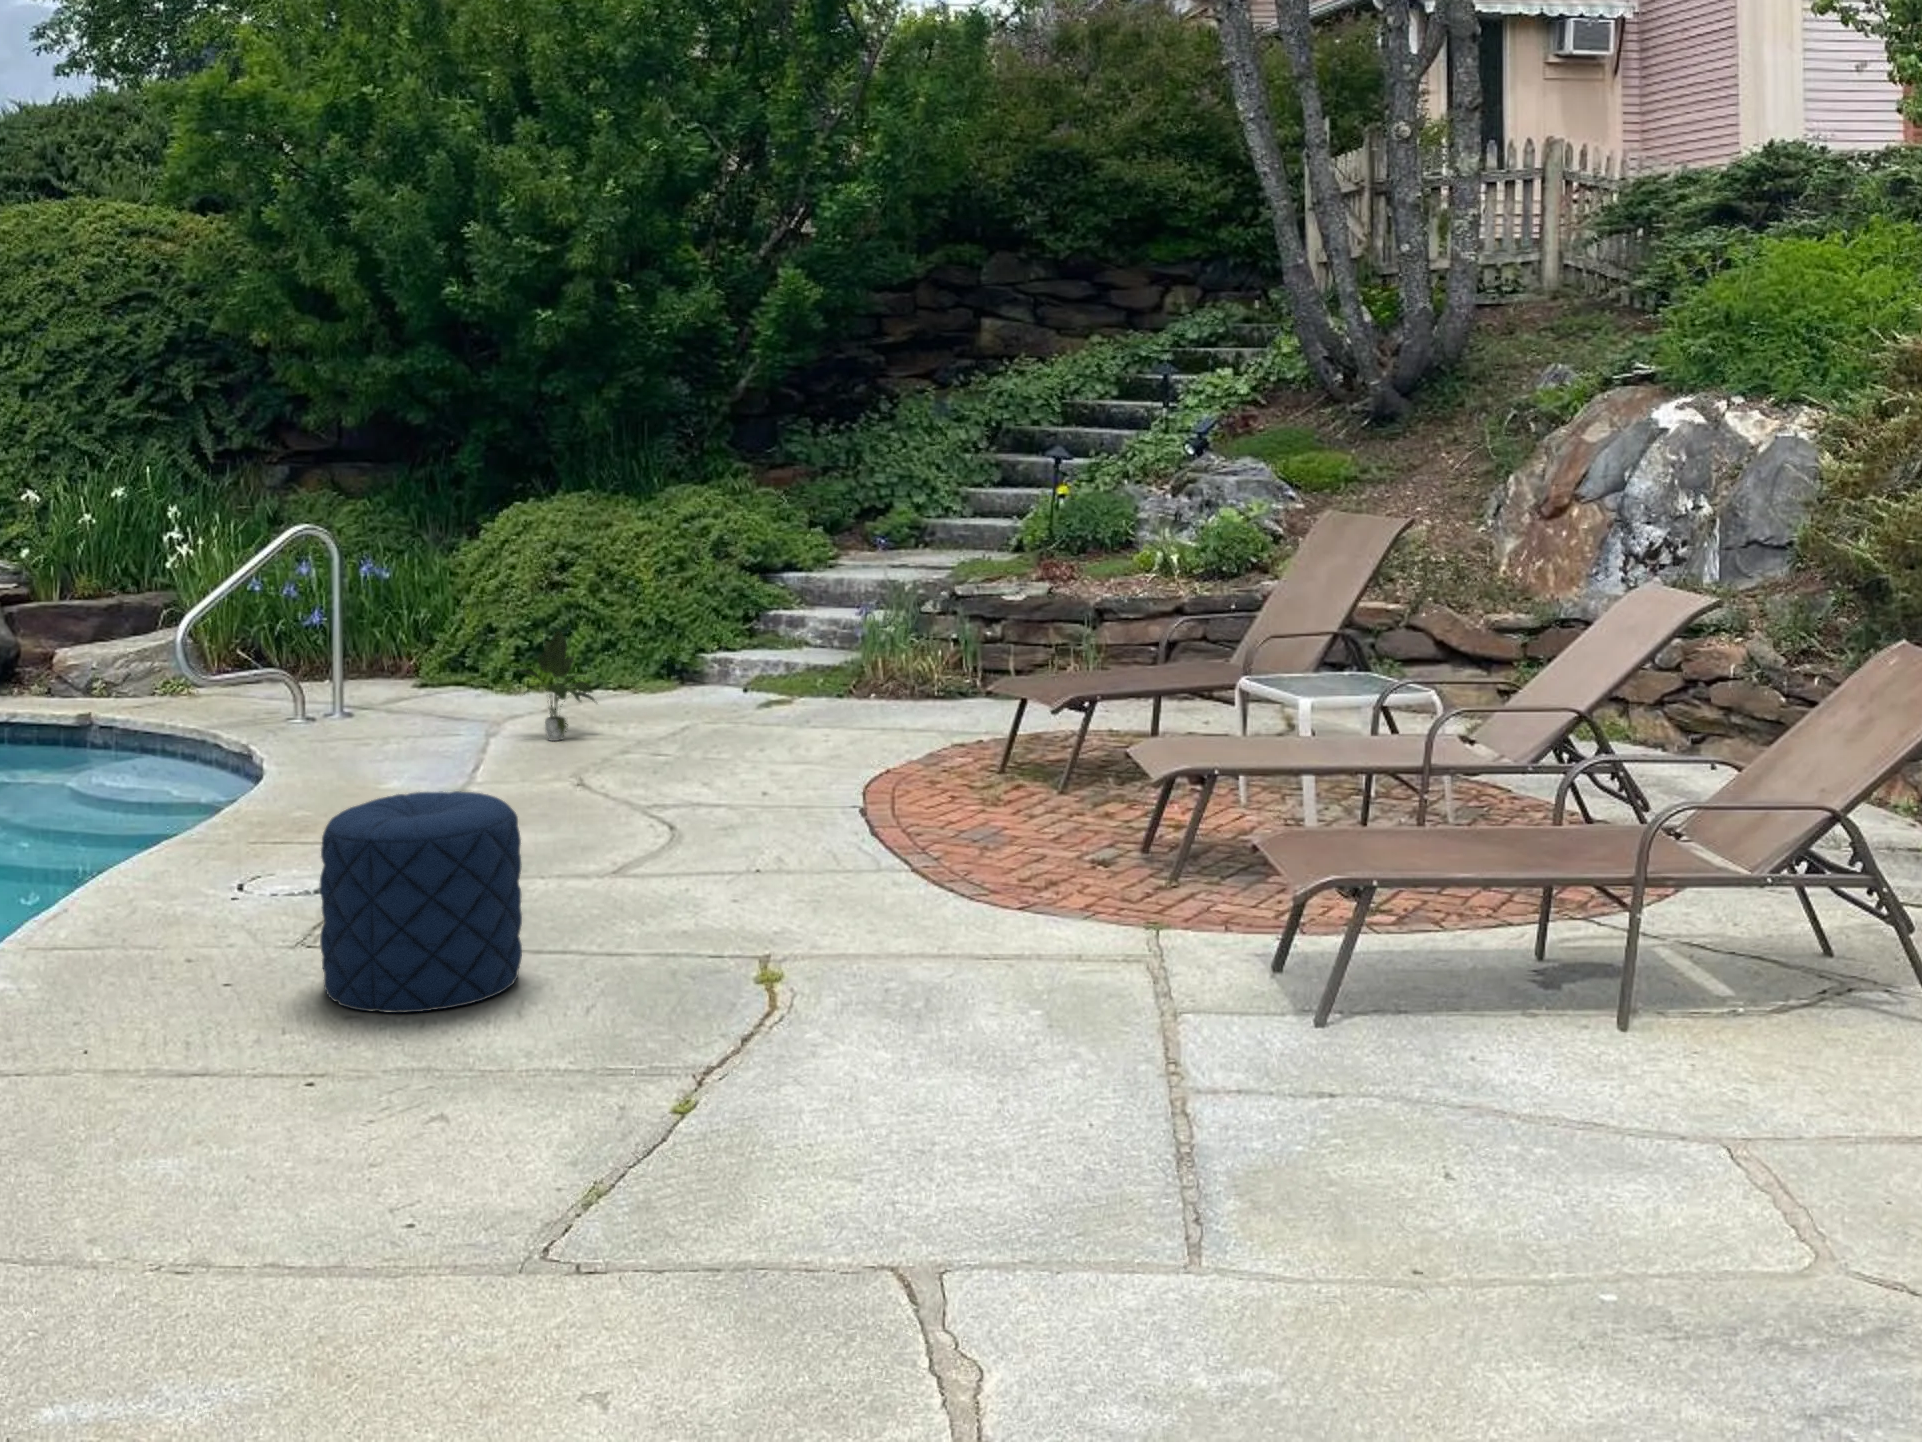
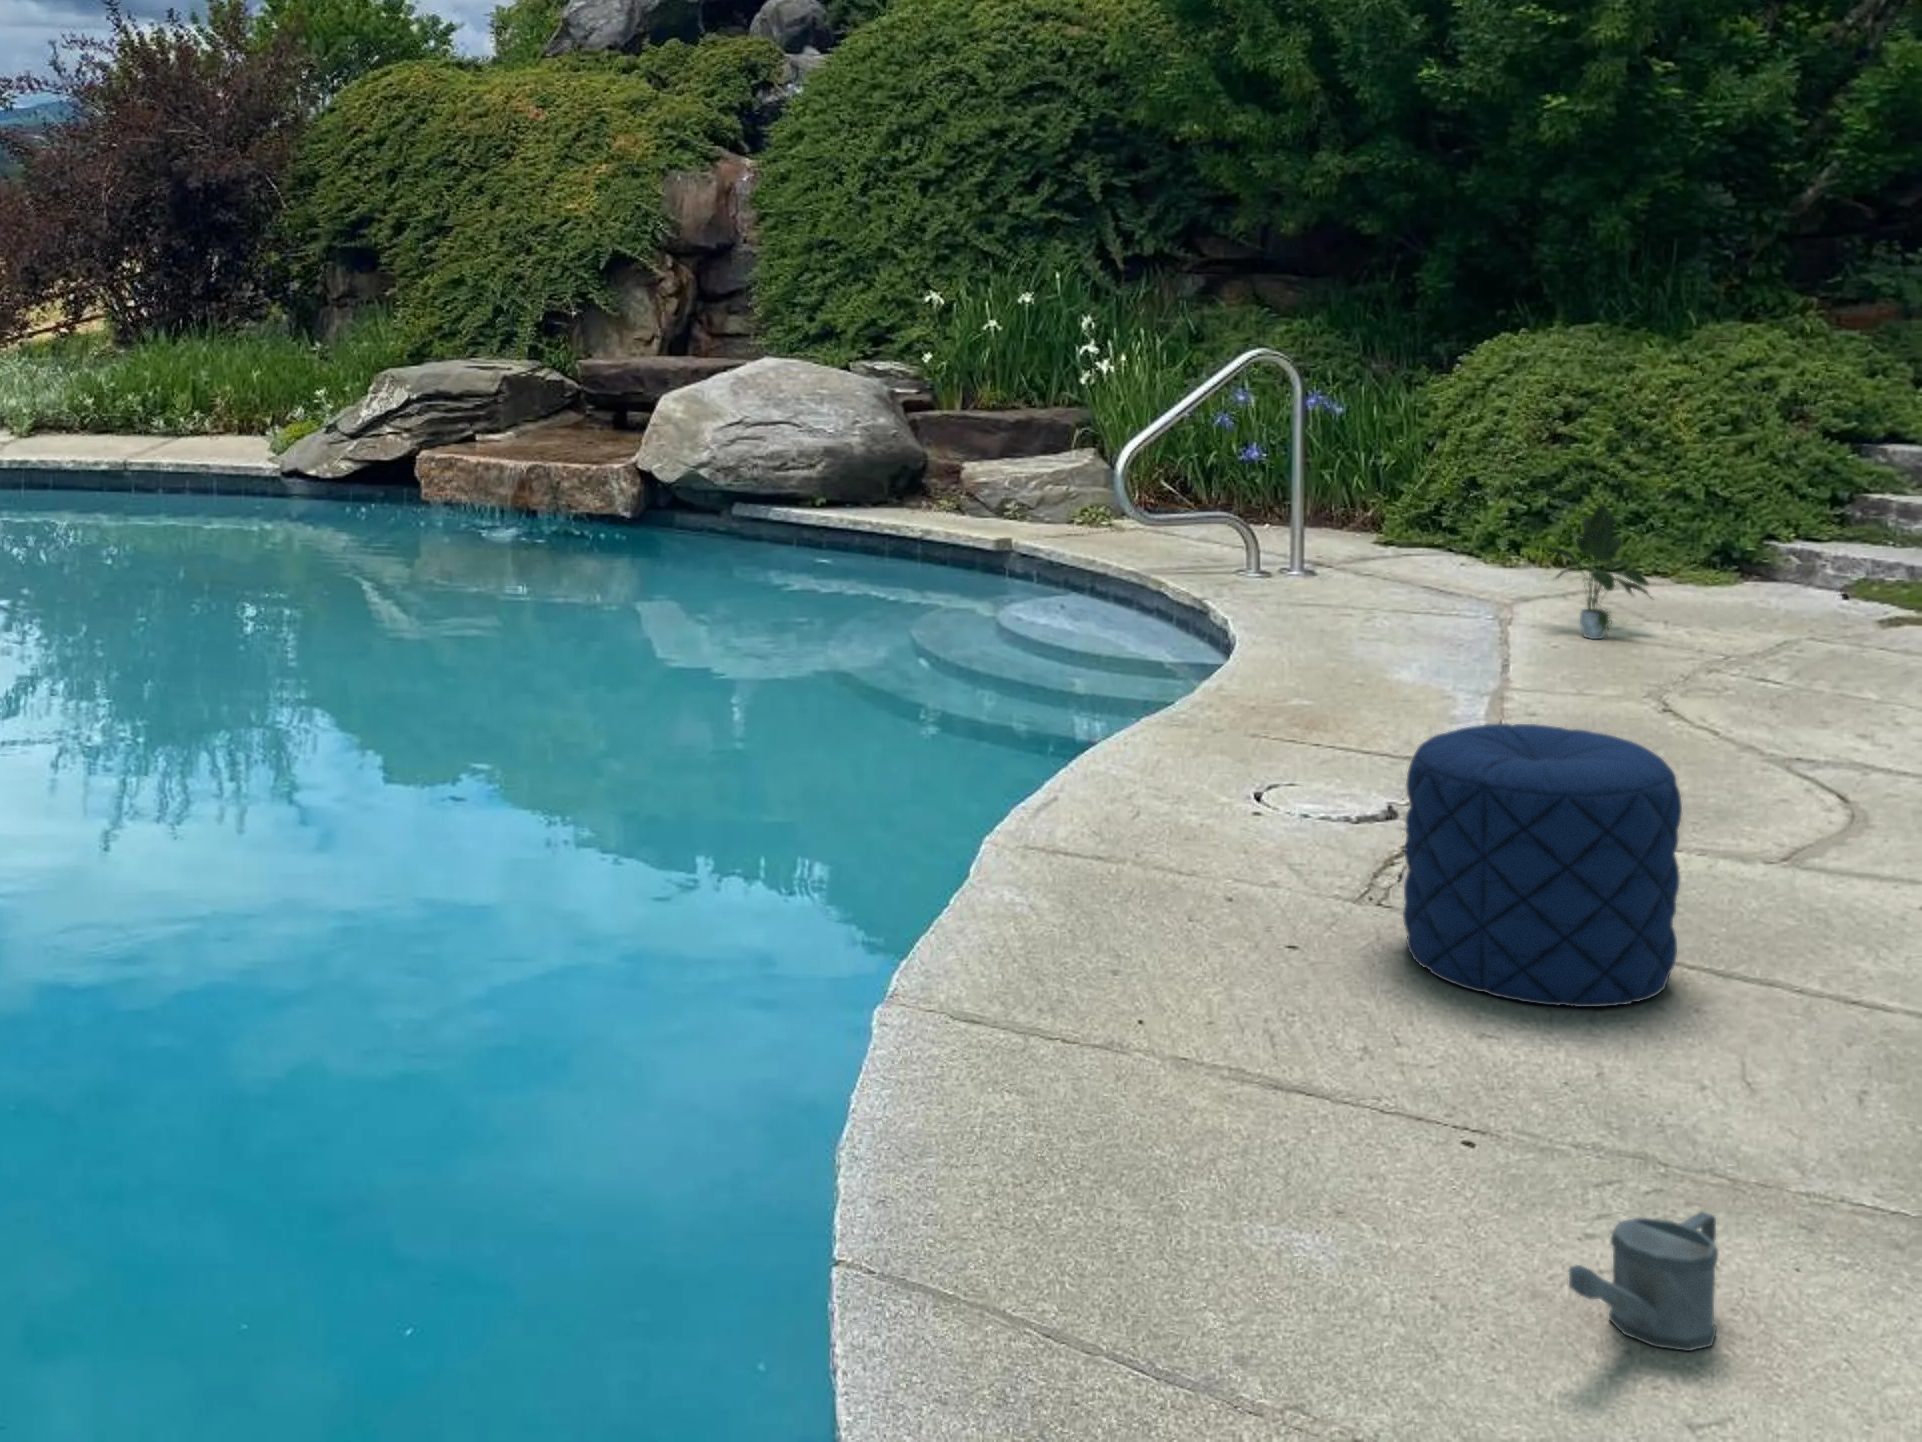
watering can: none [344,1122,469,1229] -> present [1569,1212,1718,1351]

